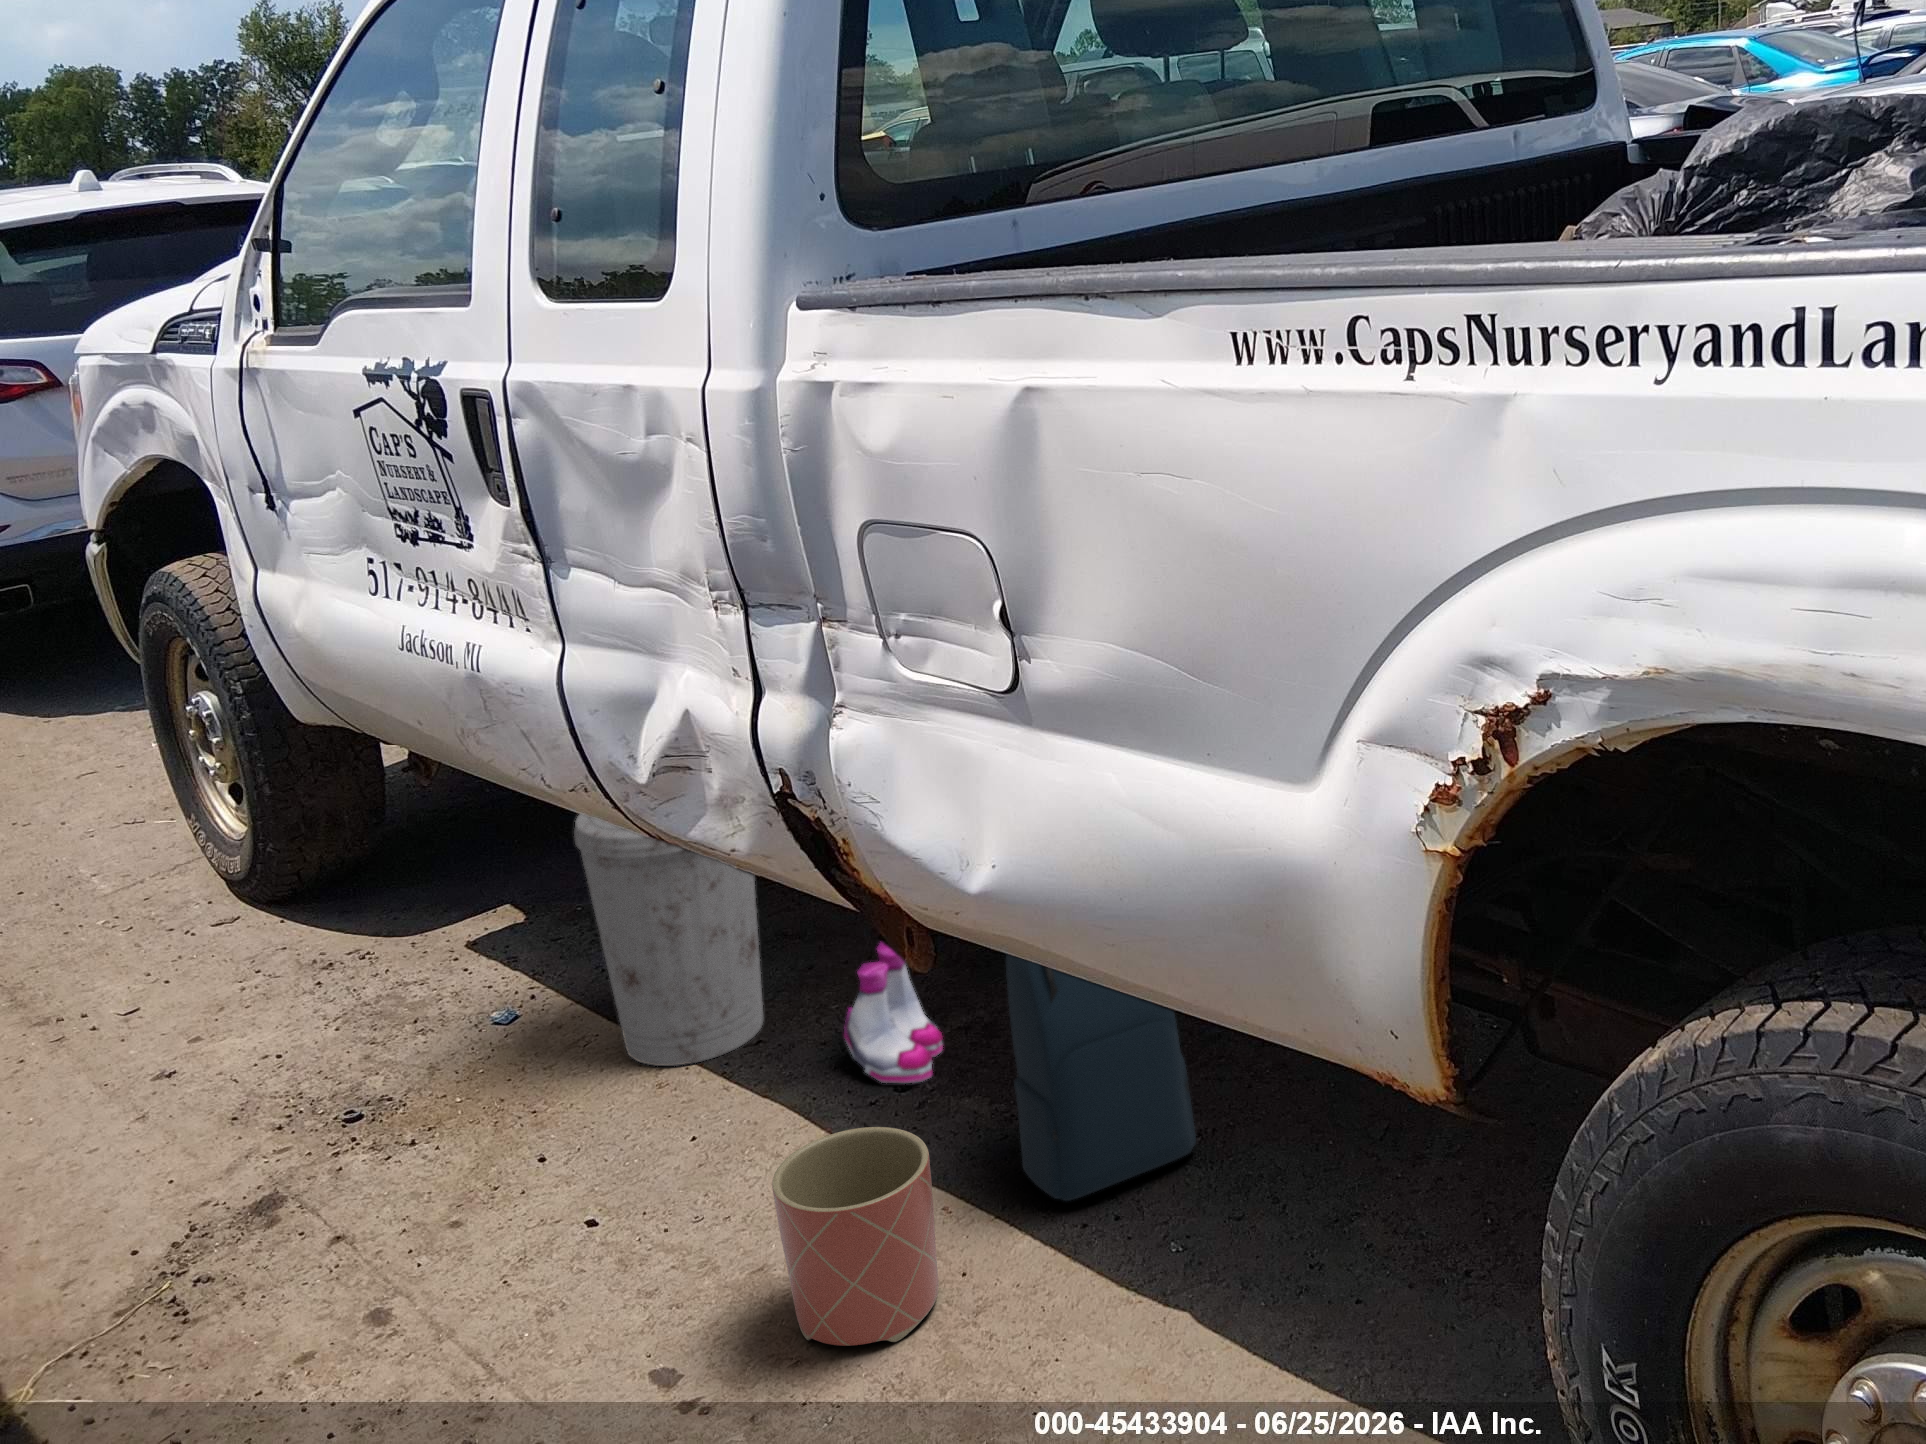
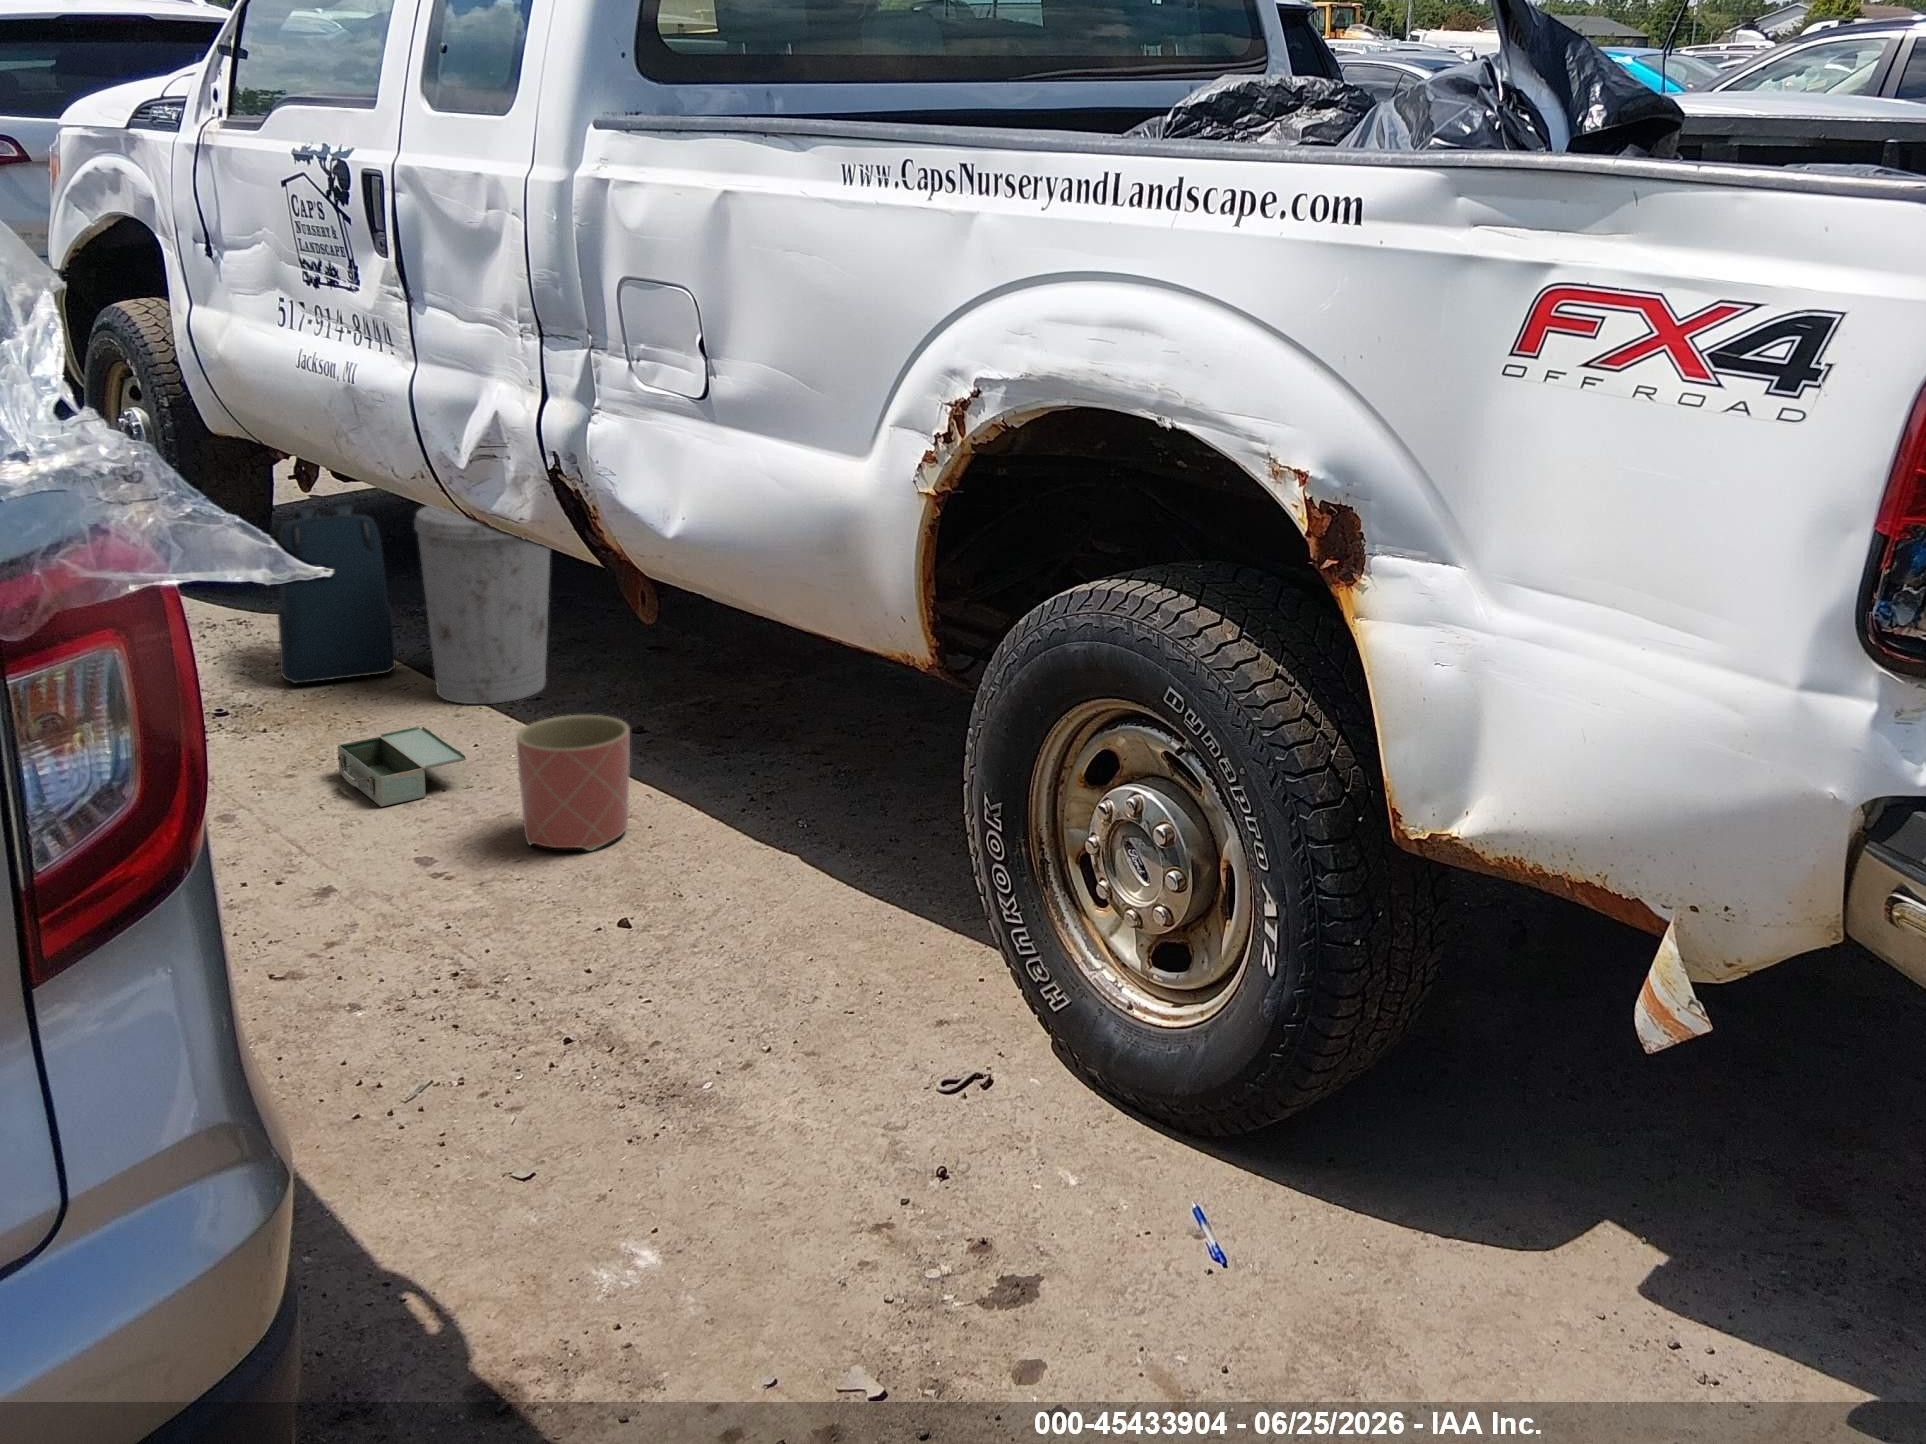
boots: present [844,943,943,1083] -> none [600,626,675,728]
backpack: present [1006,955,1196,1201] -> present [278,506,396,683]
toolbox: none [513,1134,692,1283] -> present [338,727,466,807]

